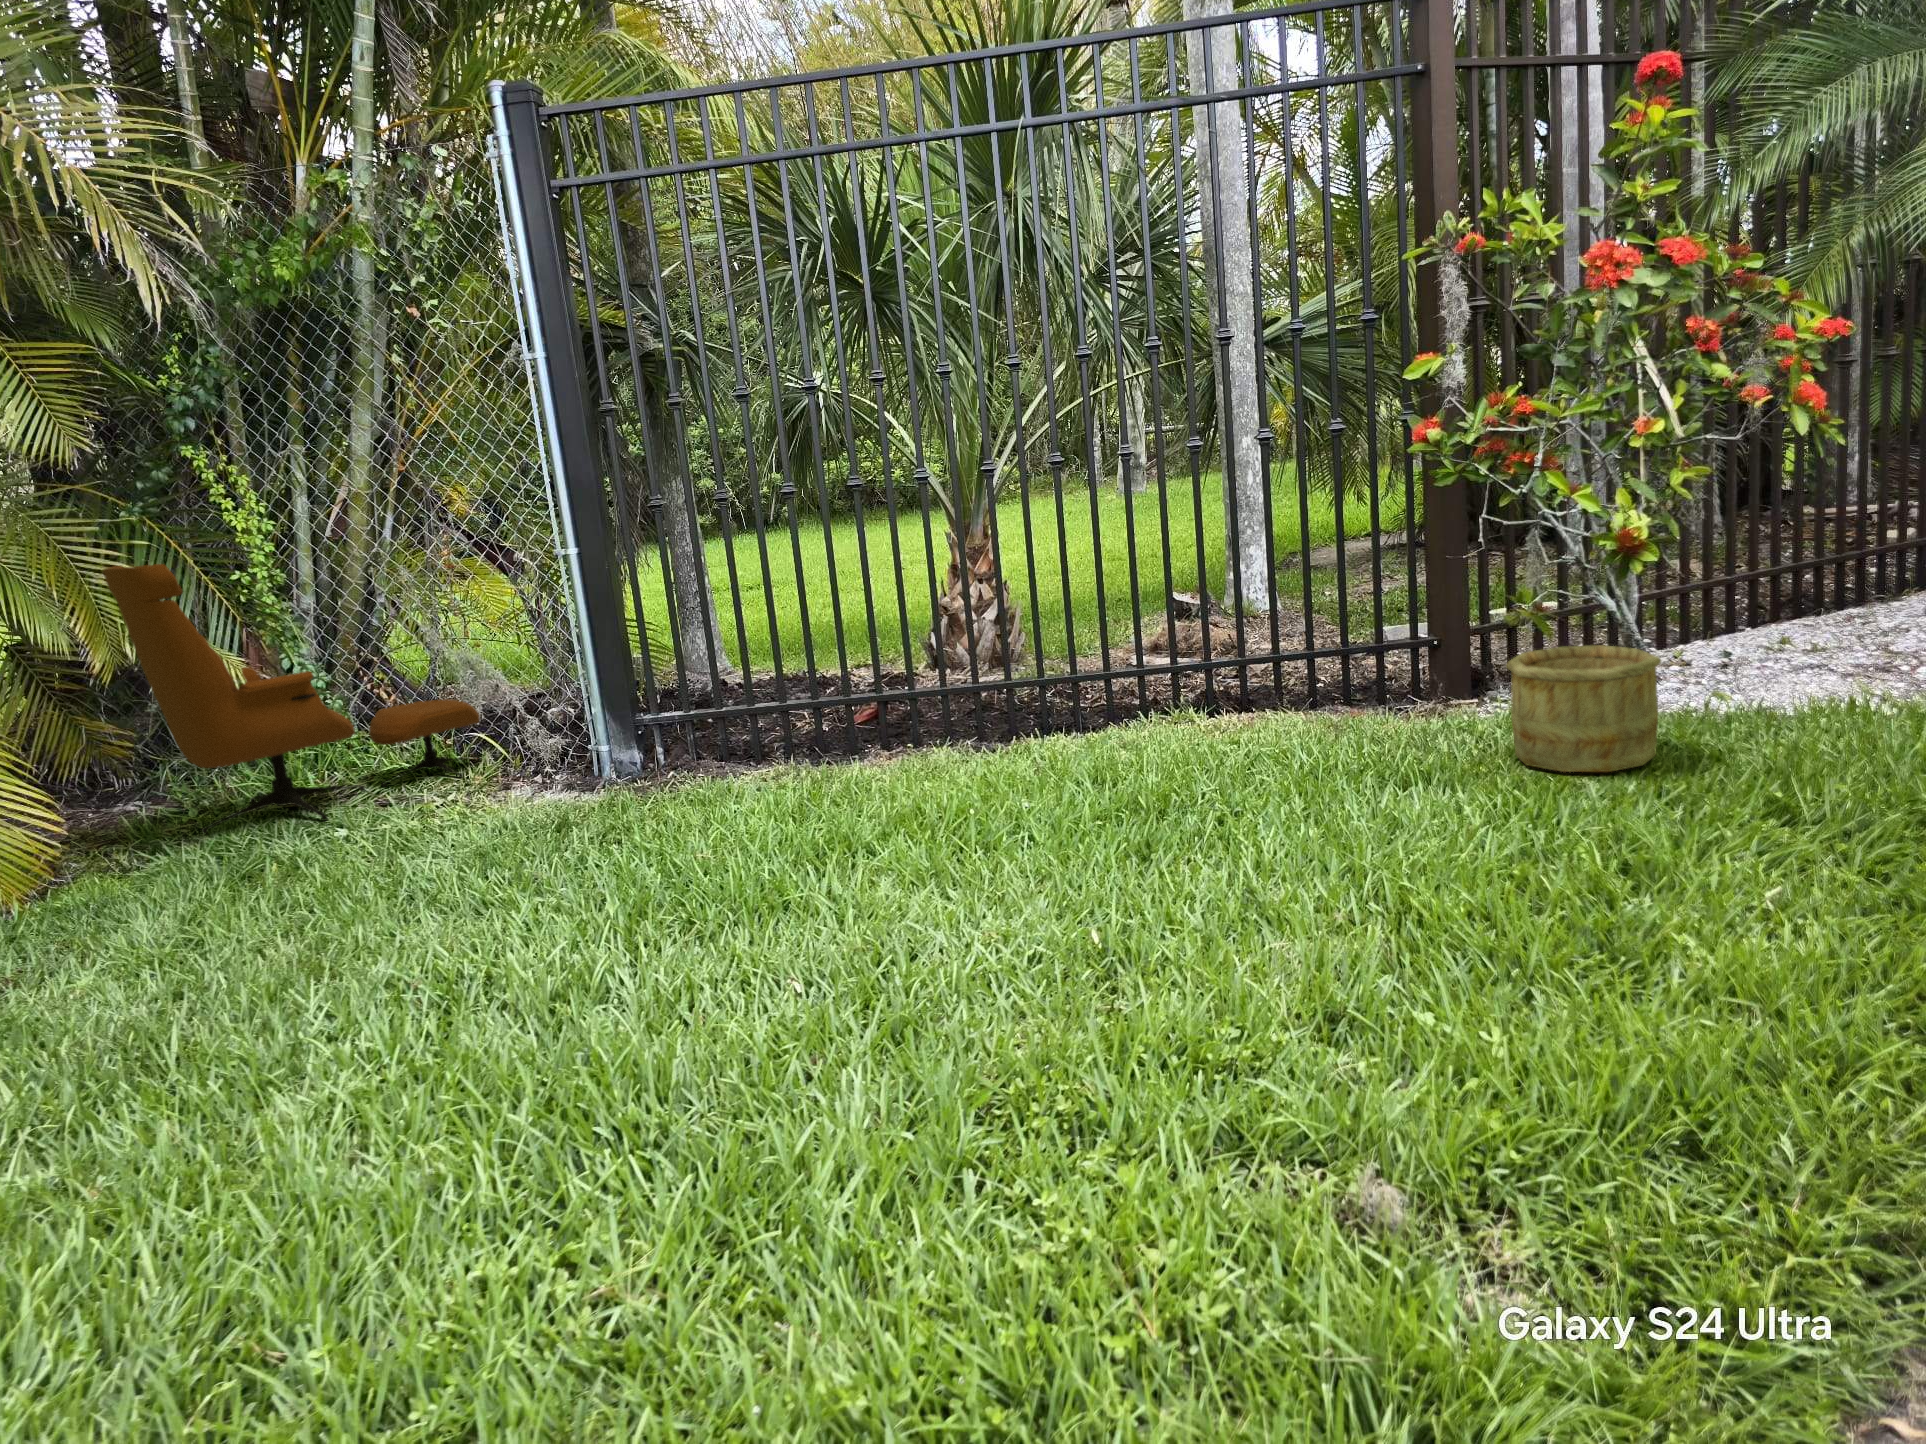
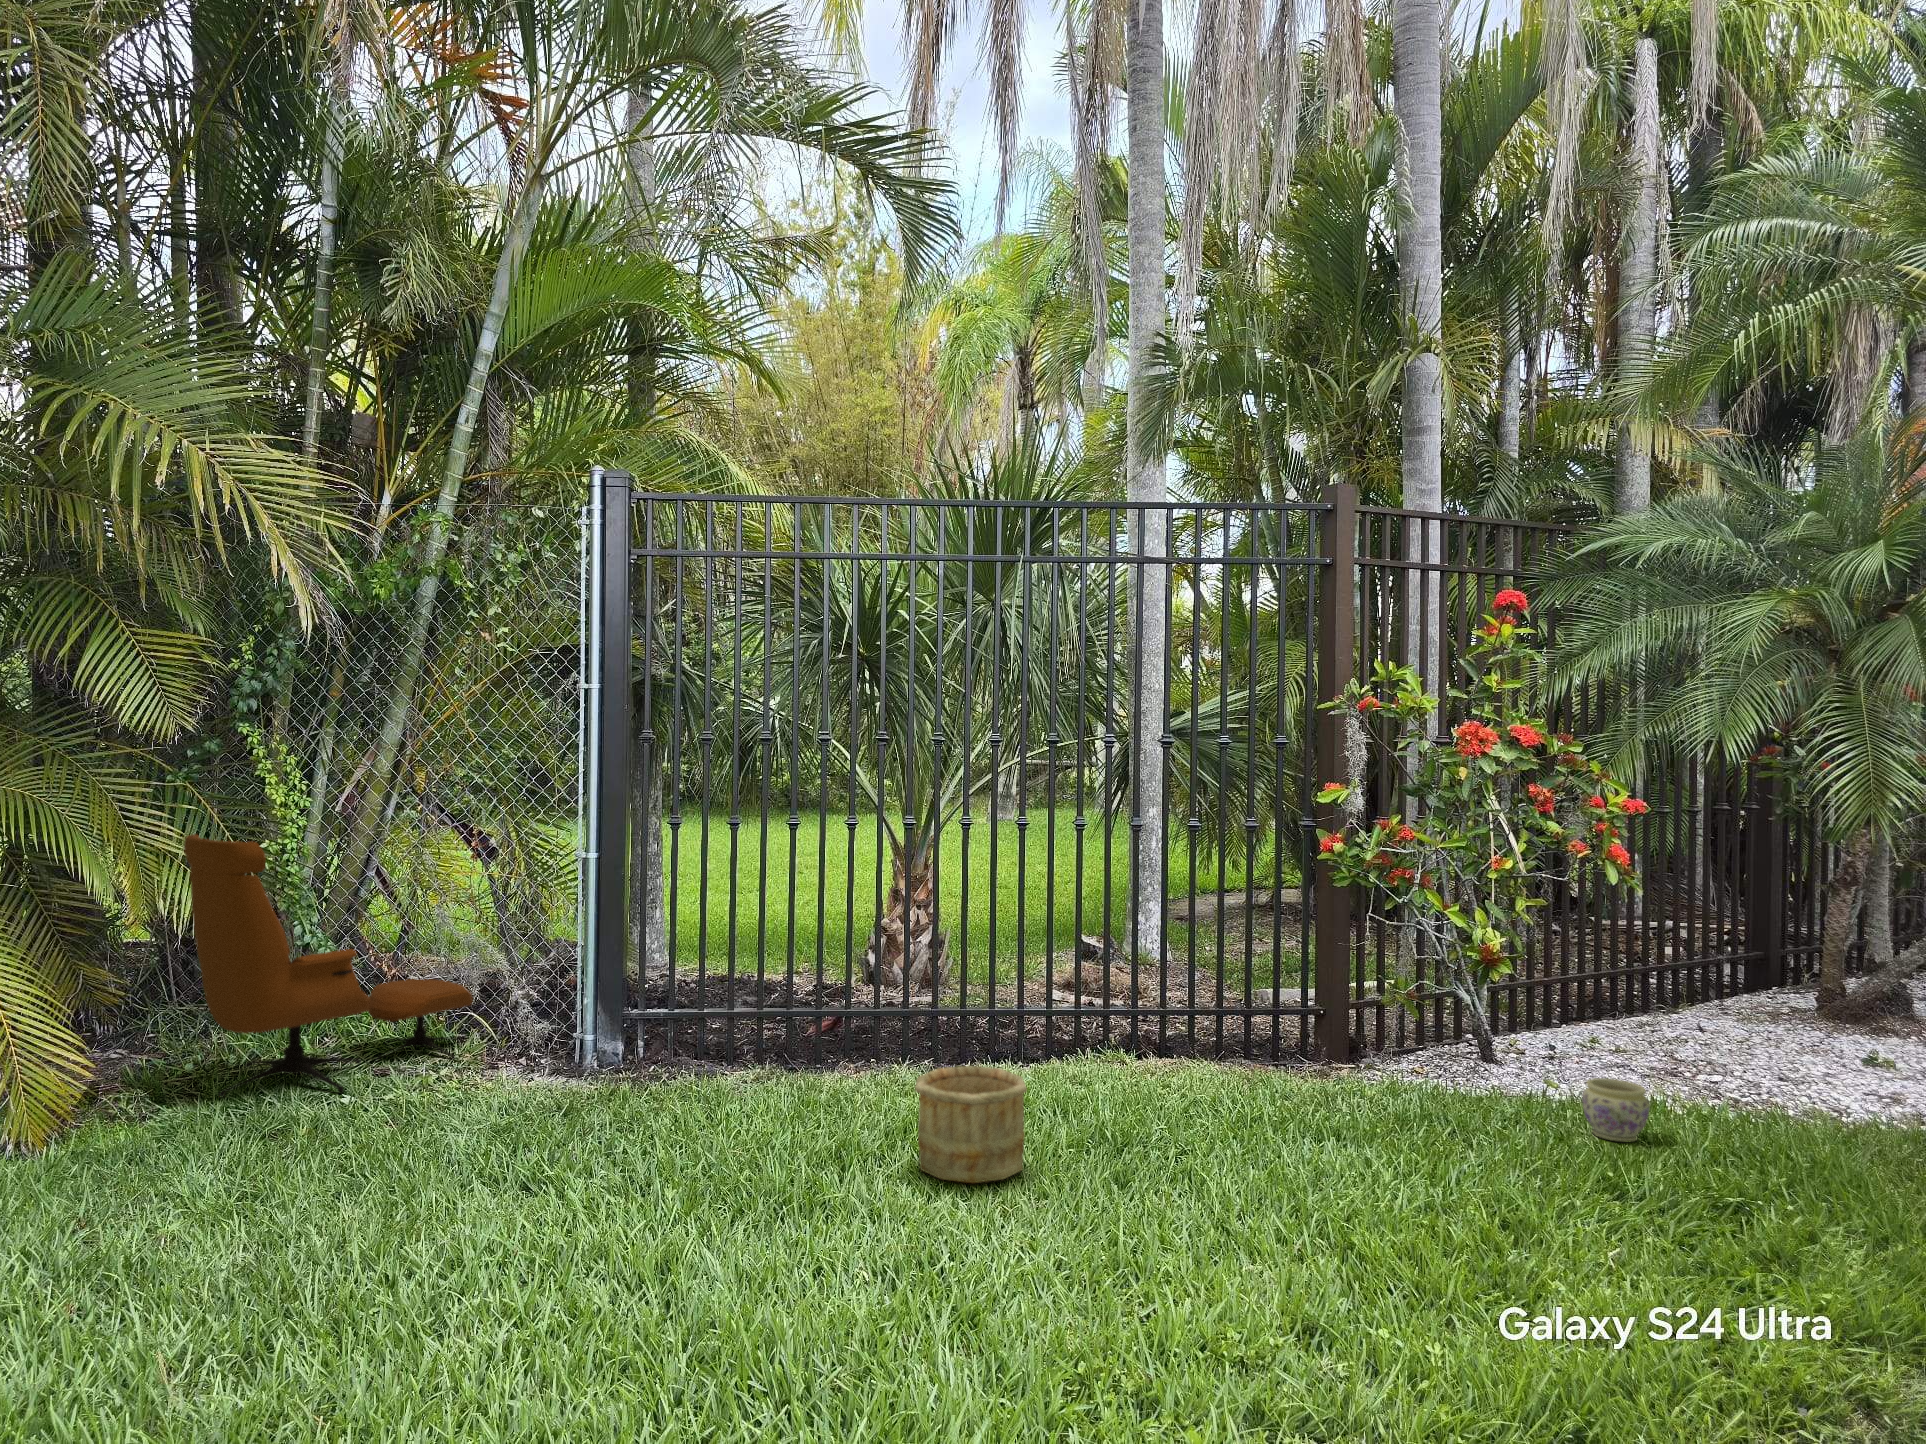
wooden bucket: present [1506,645,1661,772] -> present [915,1066,1027,1183]
planter: none [1751,672,1847,750] -> present [1582,1078,1650,1143]

